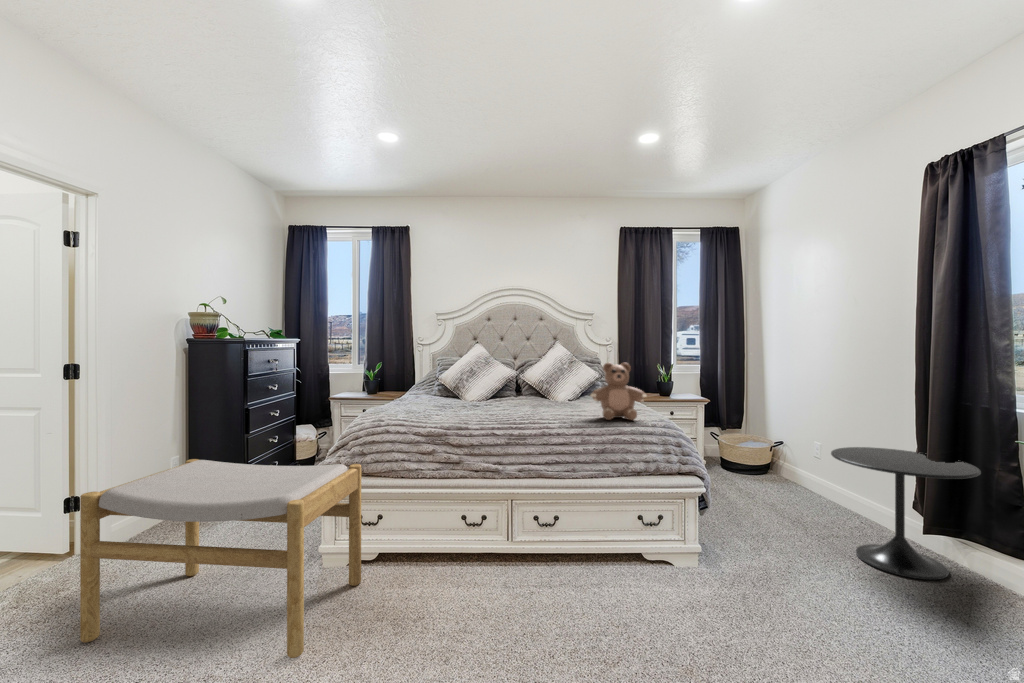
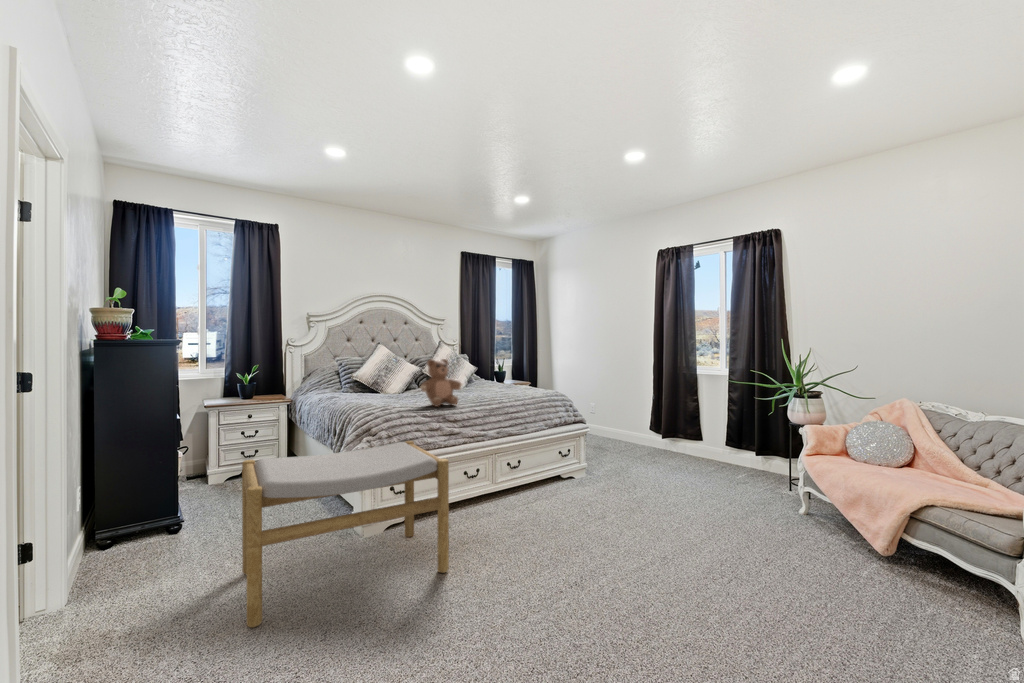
teddy bear: present [591,363,647,420] -> present [420,359,462,407]
side table: present [831,447,981,580] -> none [626,399,688,461]

